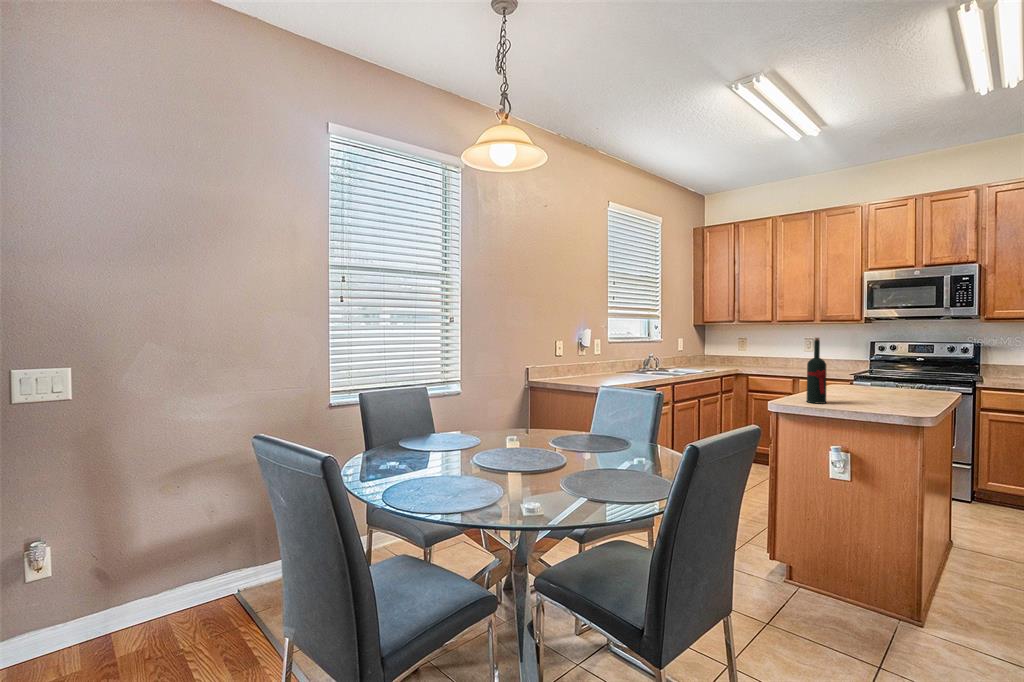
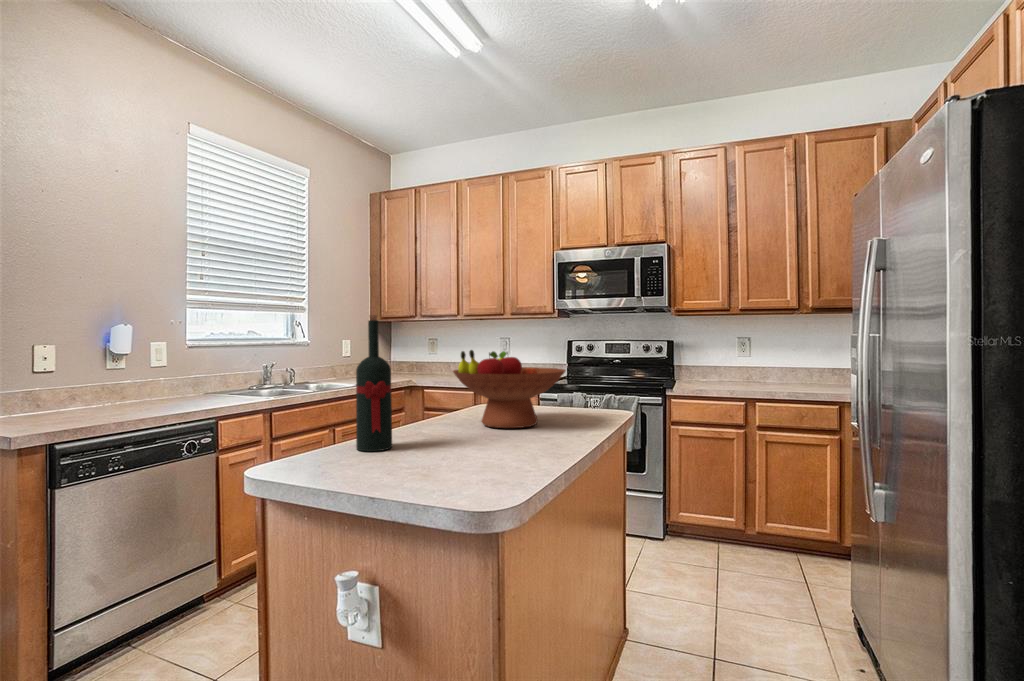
fruit bowl: none [841,354,921,399] -> present [453,350,565,428]

